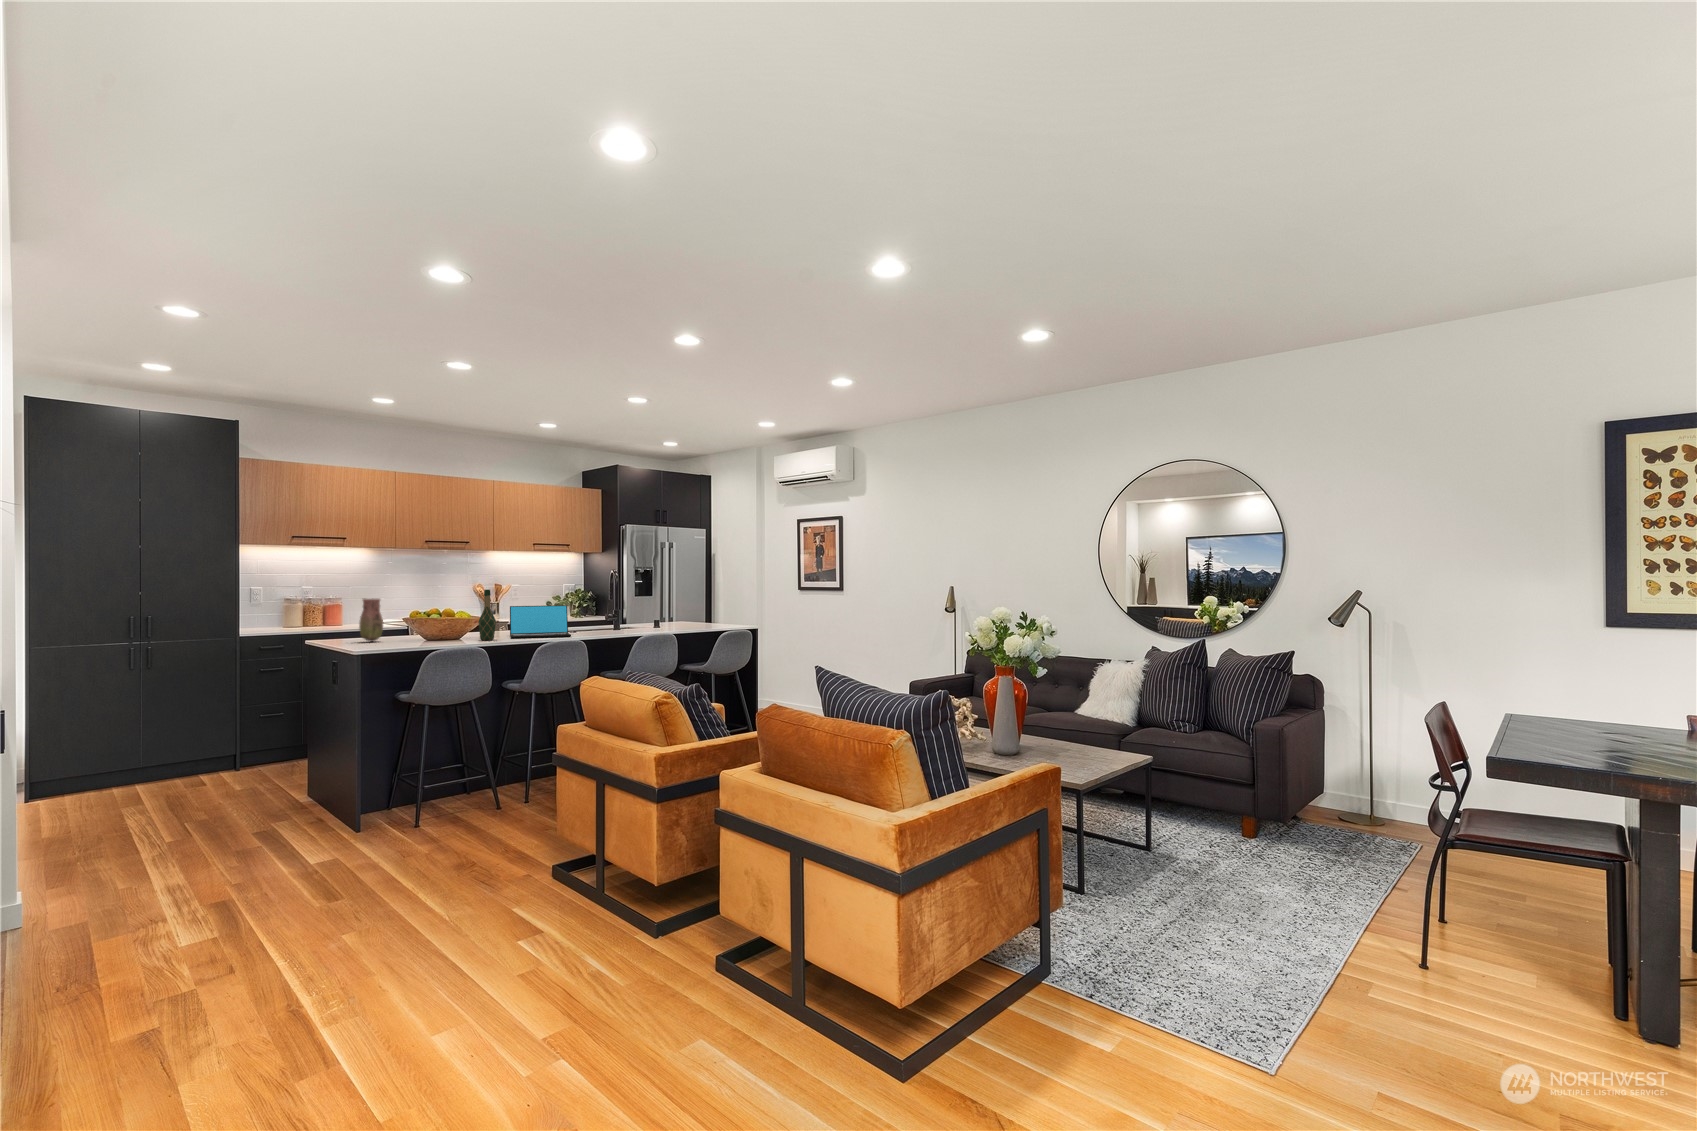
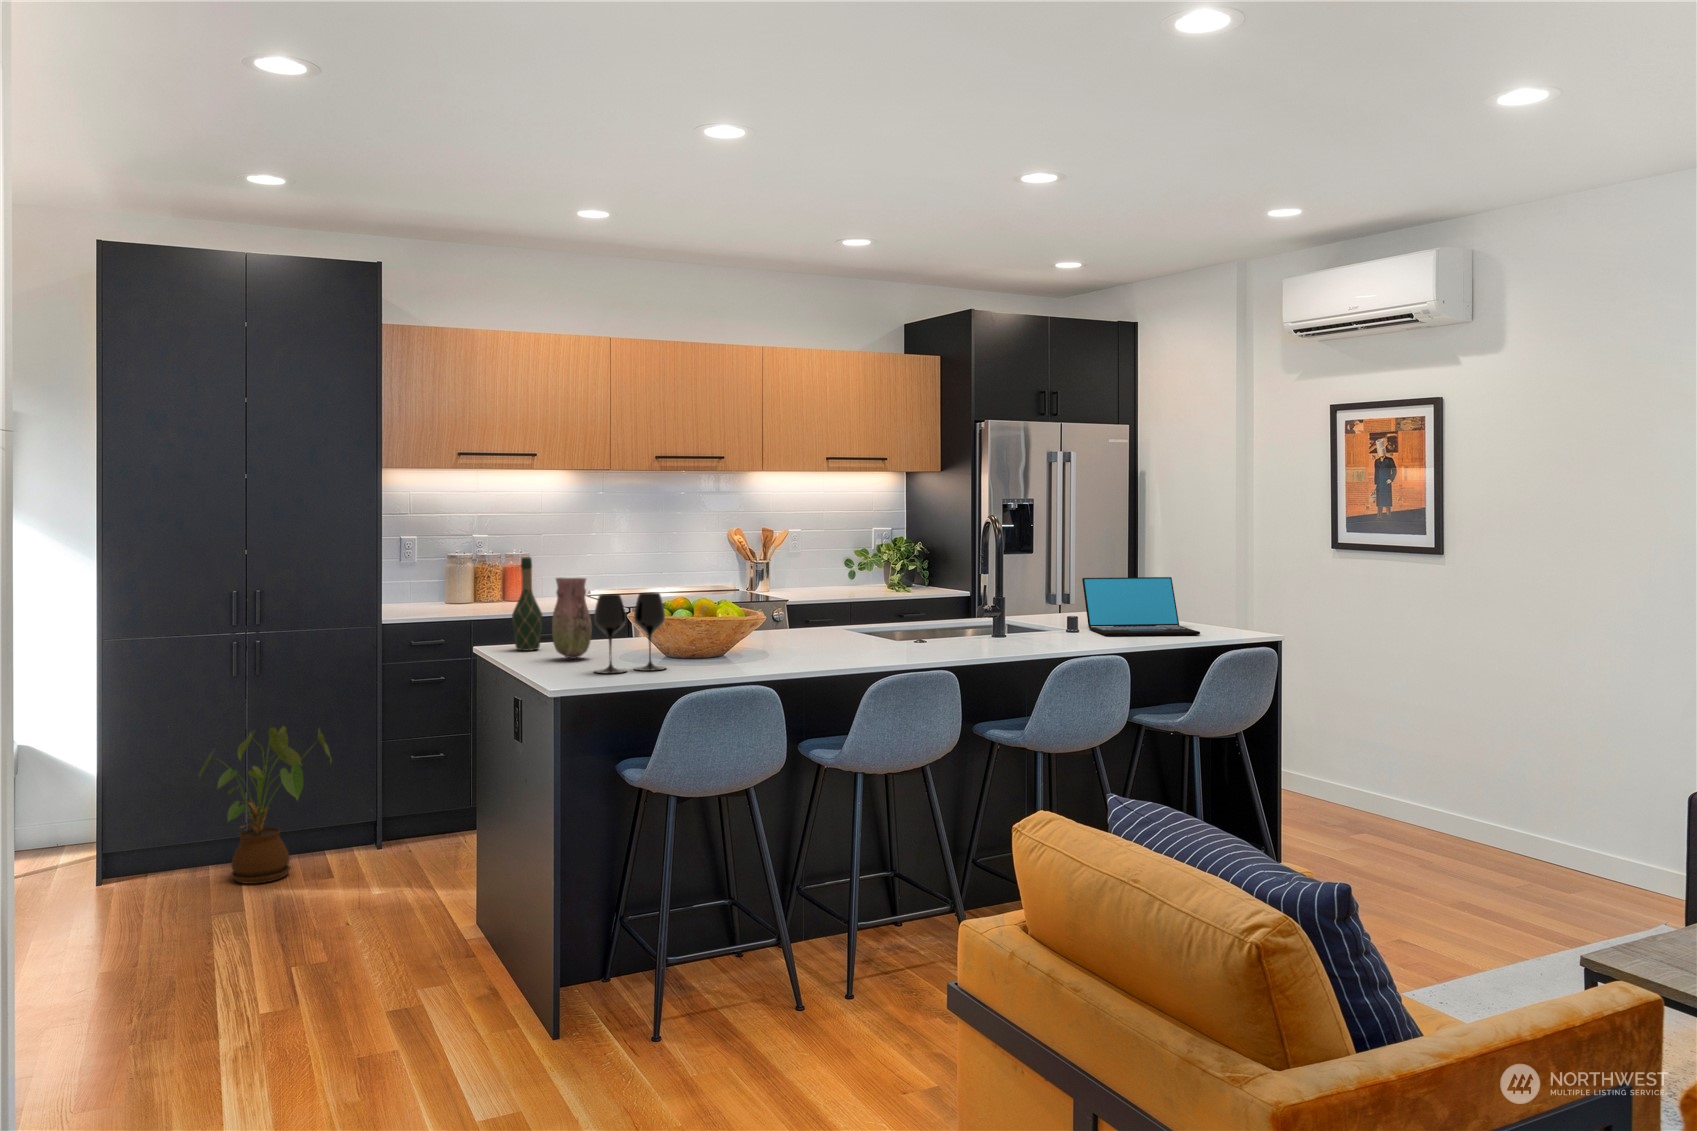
wine bottle: present [478,590,496,640] -> present [512,557,543,651]
wine glass: none [384,604,427,645] -> present [594,592,665,674]
laptop: present [510,605,571,638] -> present [1082,577,1200,636]
house plant: none [109,698,205,793] -> present [199,726,332,884]

